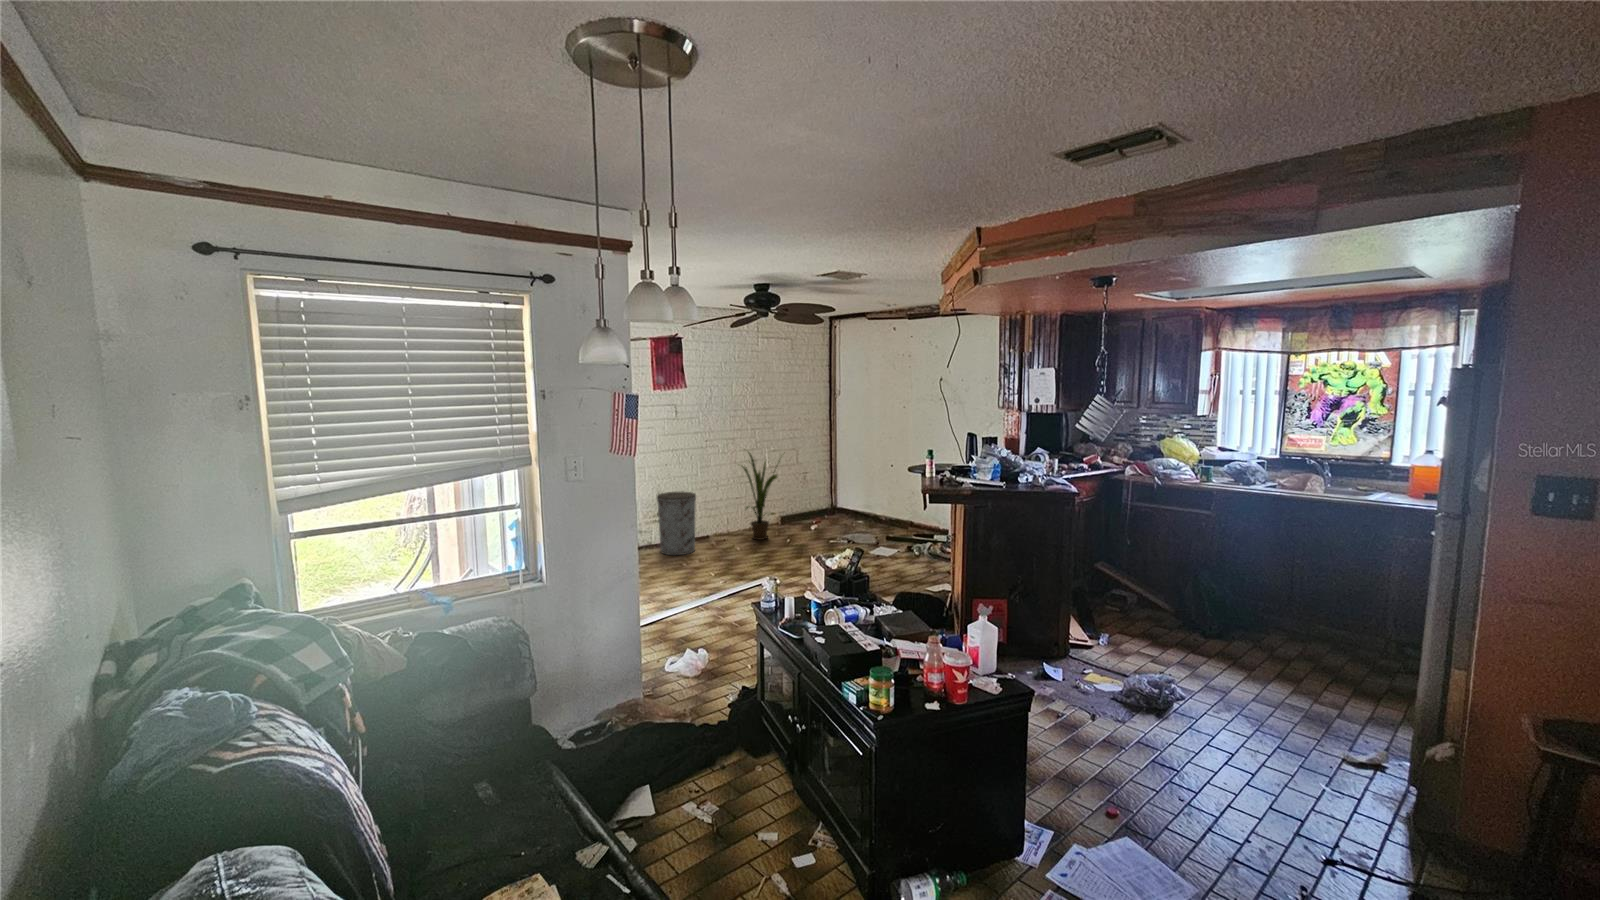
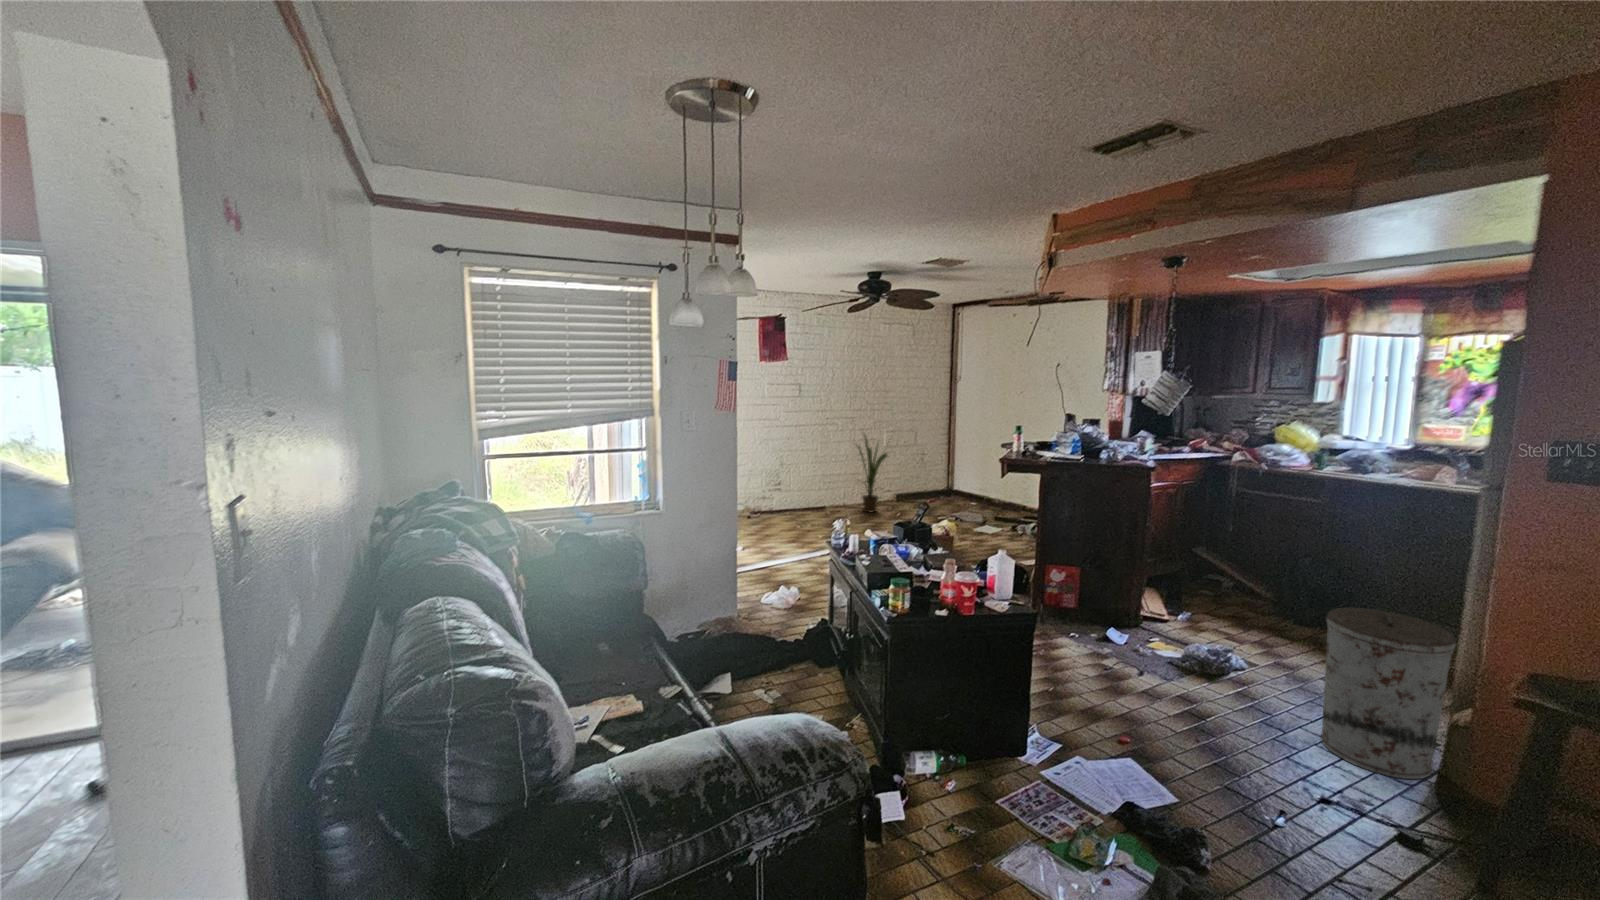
trash can: present [657,492,696,555] -> present [1321,608,1456,779]

